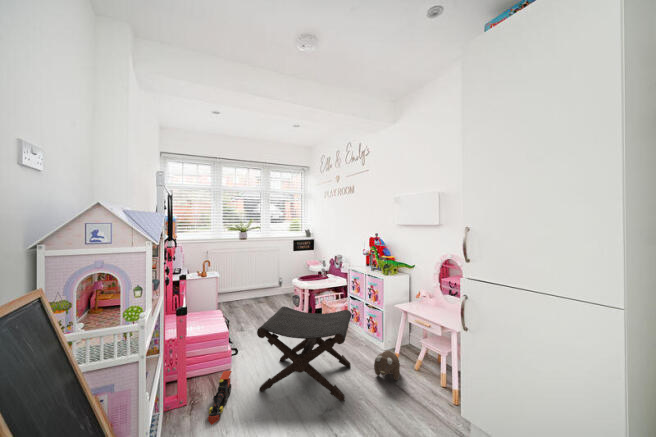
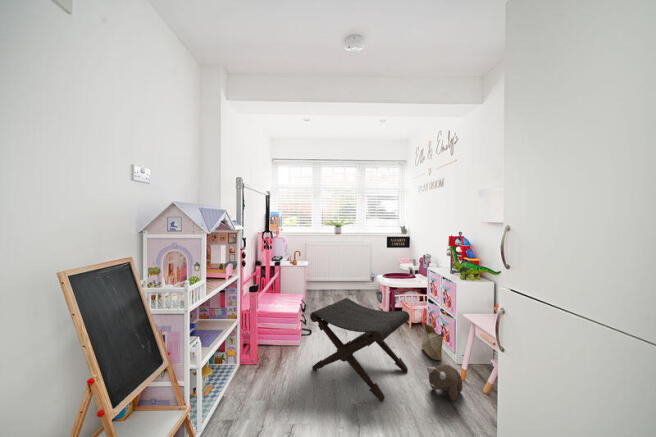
woven basket: none [351,309,373,349] -> present [422,319,444,360]
toy train: present [208,371,232,425] -> none [265,344,293,384]

